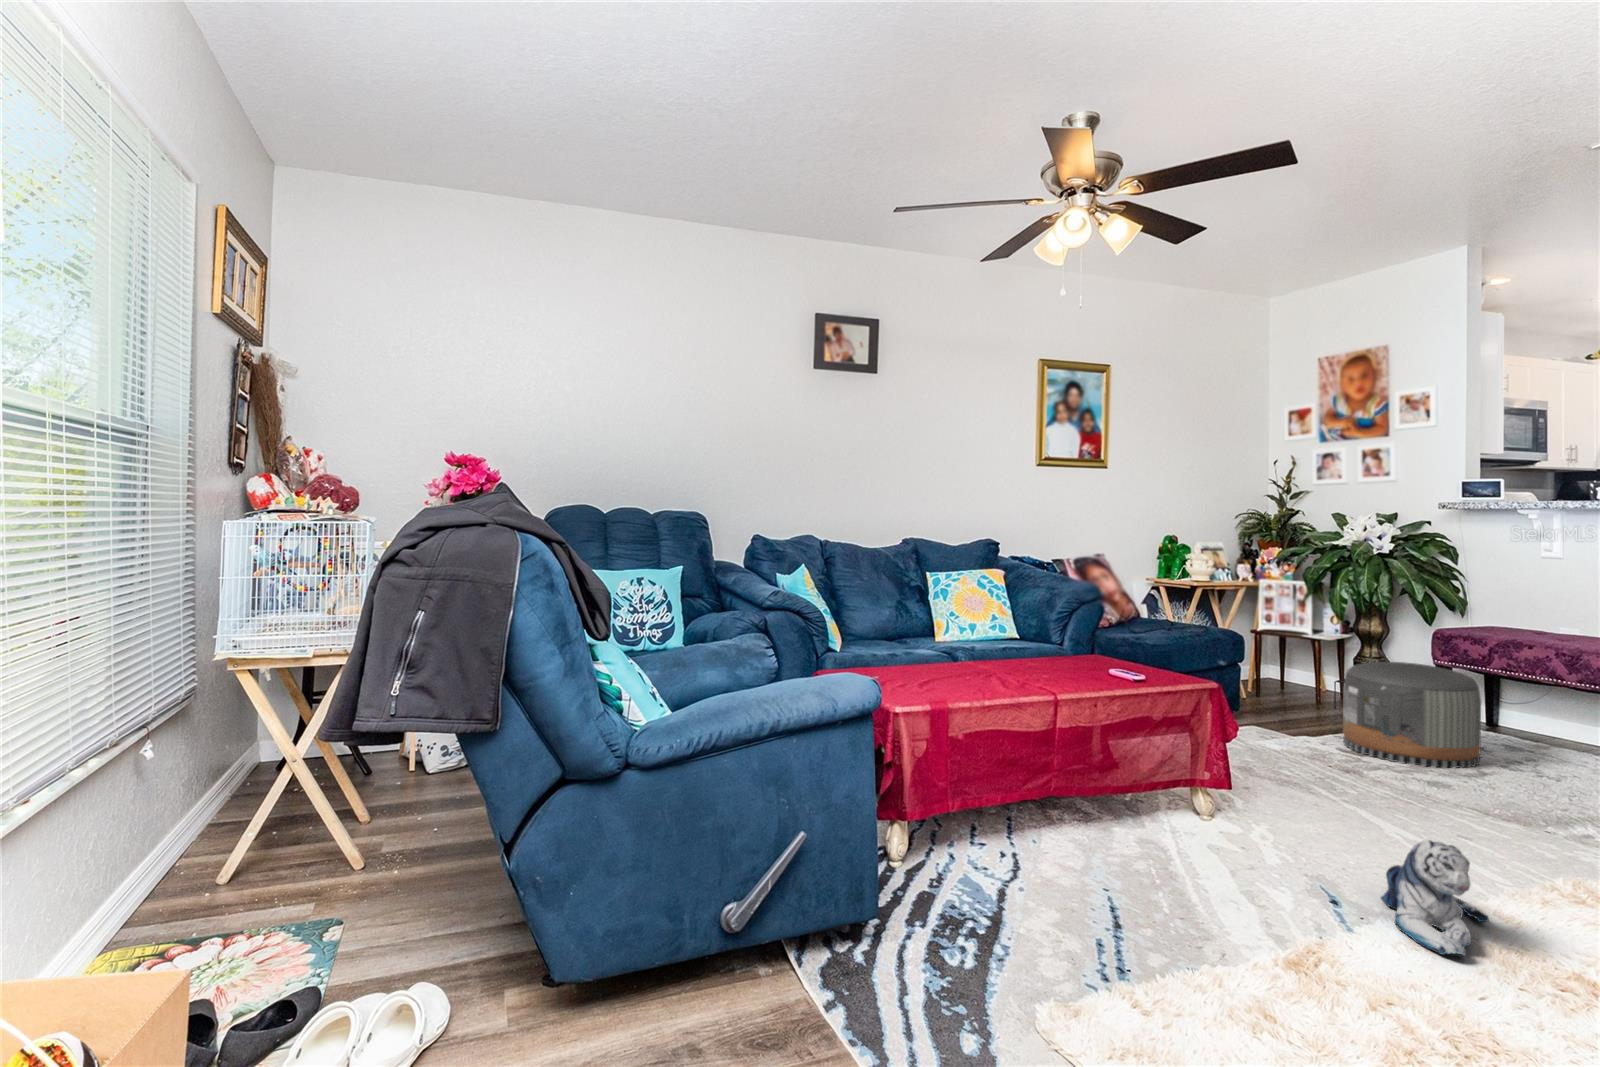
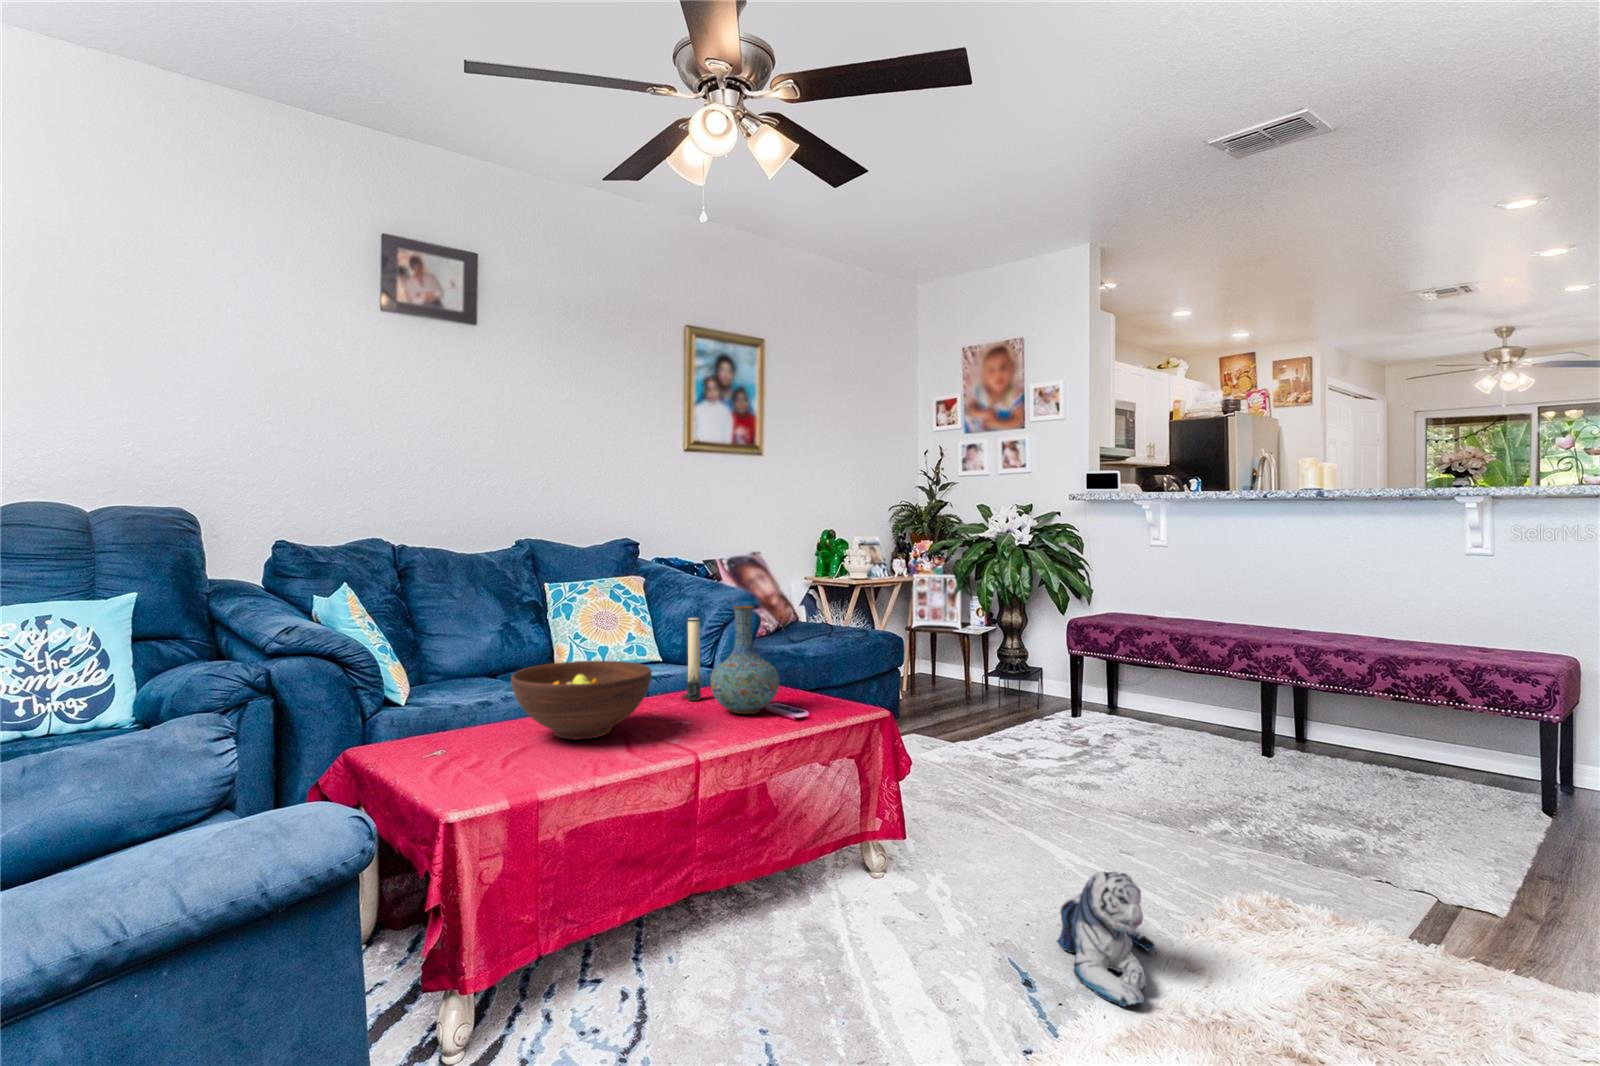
vase: none [1061,593,1120,678] -> present [710,606,779,714]
candle: none [1037,601,1053,665] -> present [682,618,701,701]
fruit bowl: none [916,627,1016,682] -> present [511,661,652,739]
pouf: present [1343,662,1481,768] -> none [996,657,1110,763]

